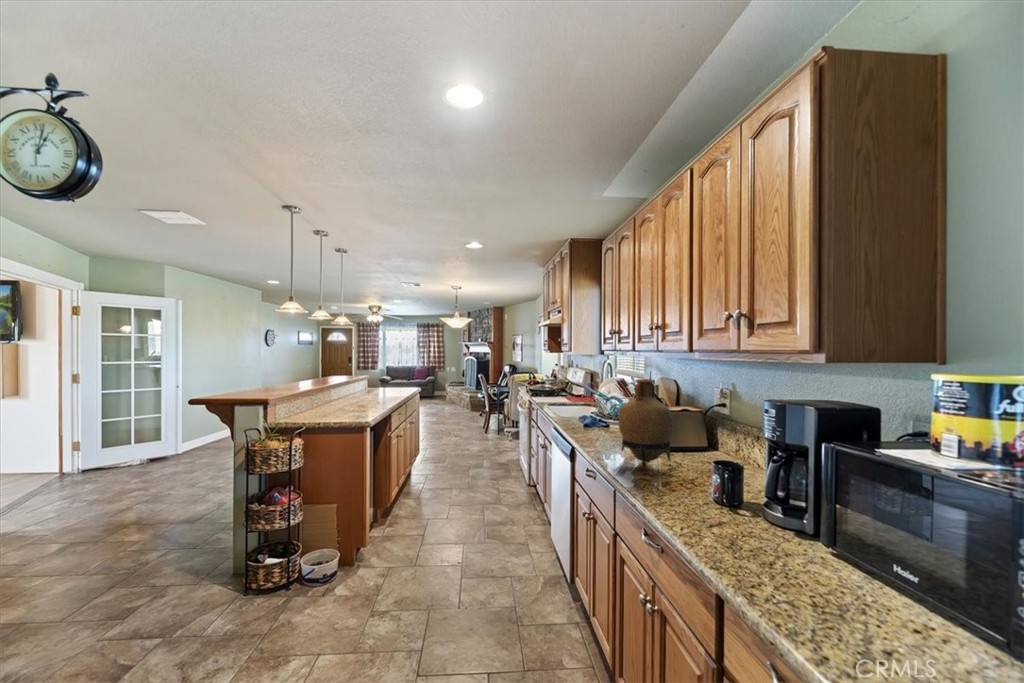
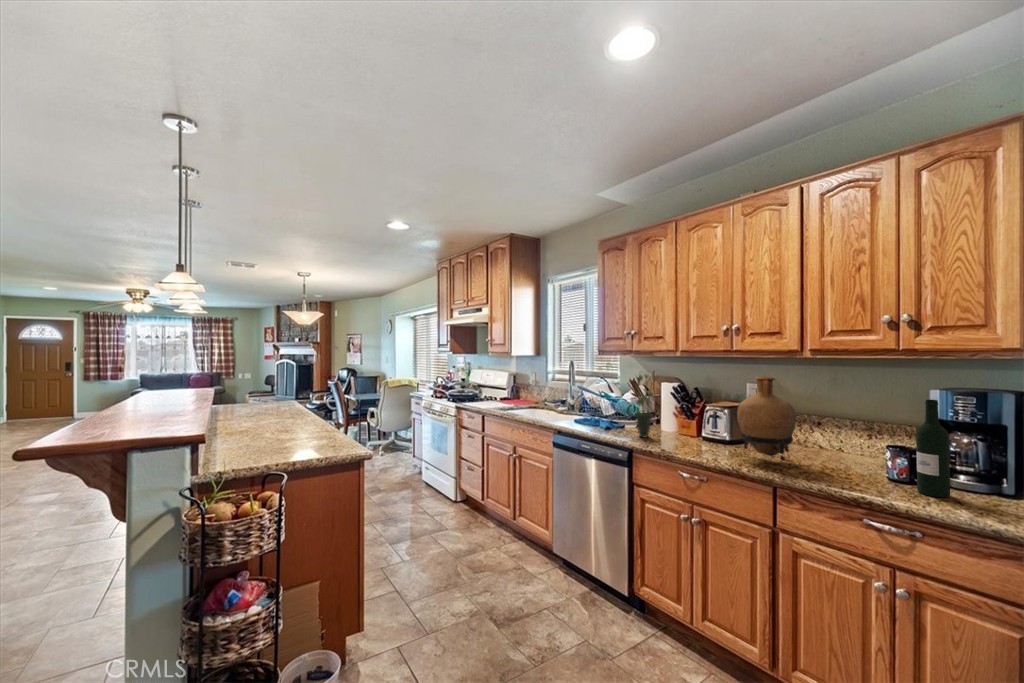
potted plant: none [587,371,612,435] -> present [636,375,658,437]
wine bottle: none [708,410,739,523] -> present [916,400,950,497]

